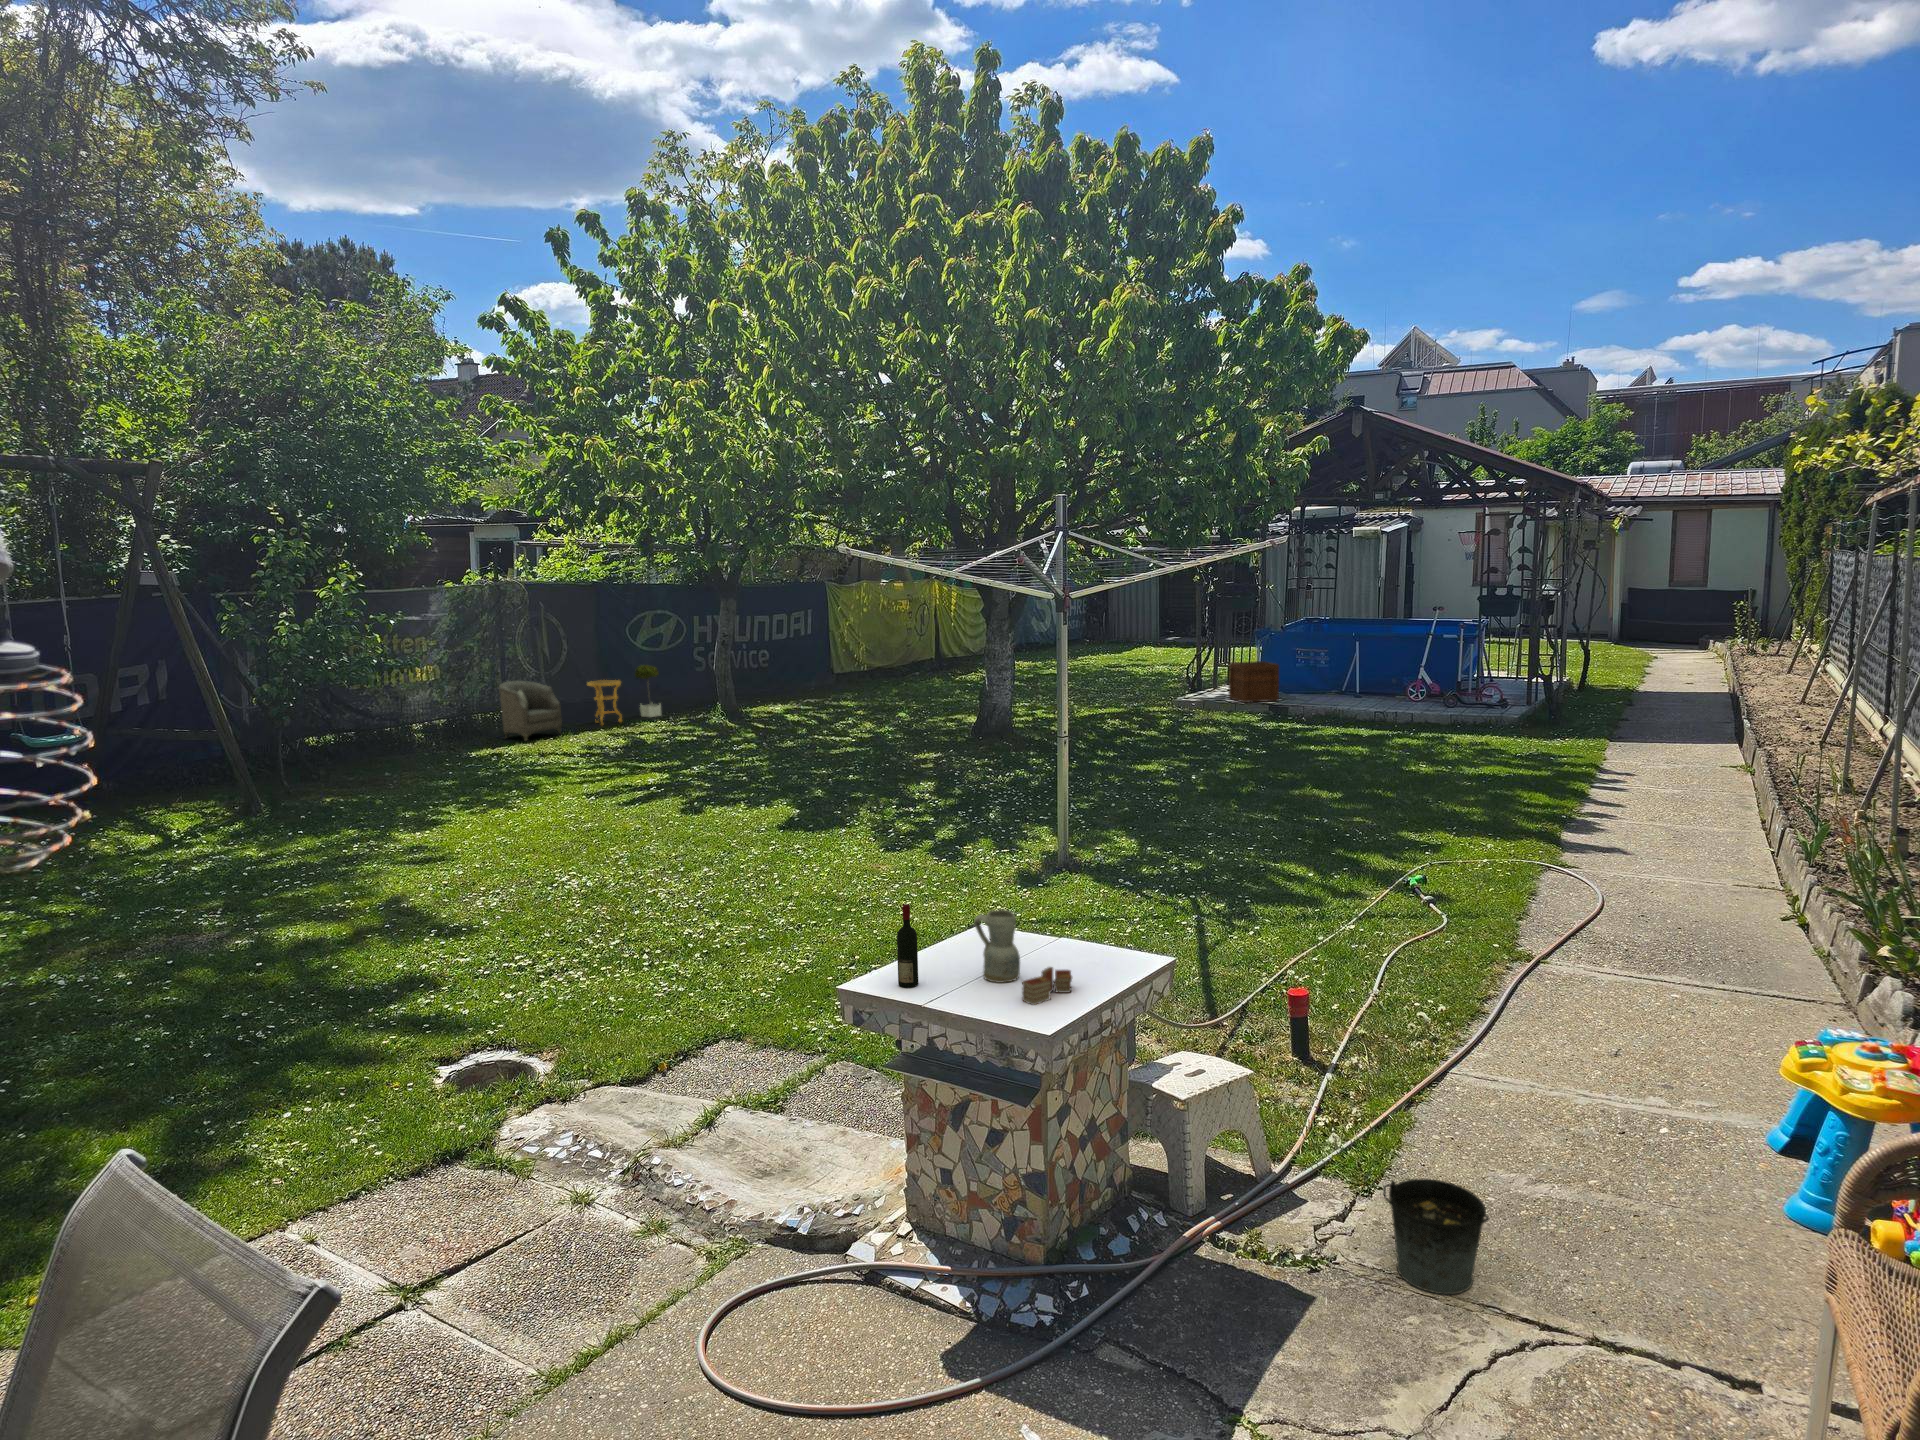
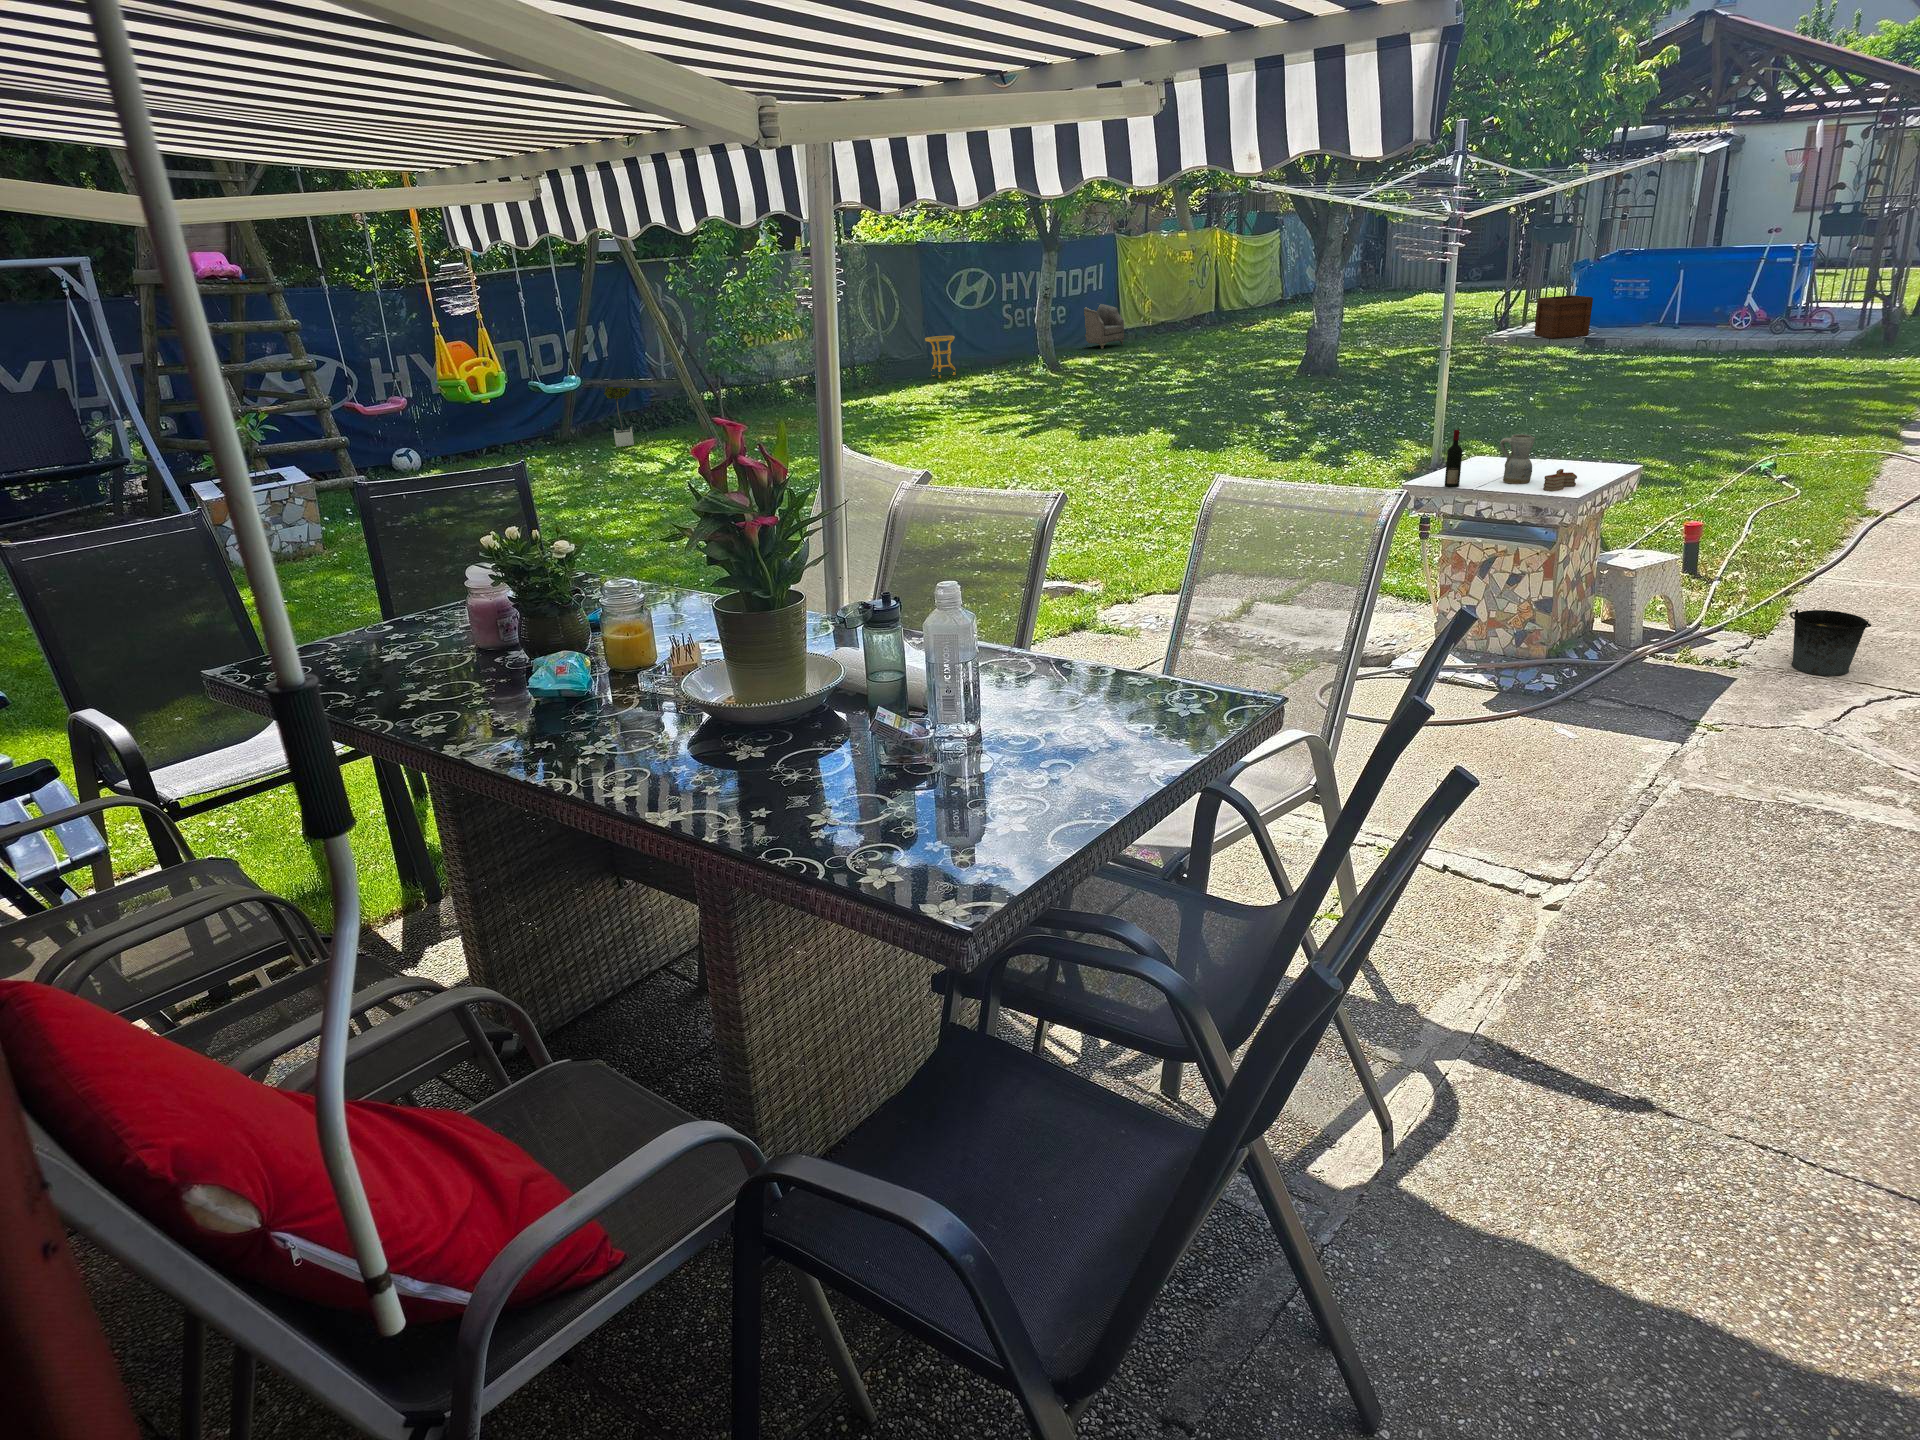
potted tree: present [635,665,661,717] -> present [603,380,634,447]
armchair: present [499,681,562,741] -> present [1084,304,1124,349]

